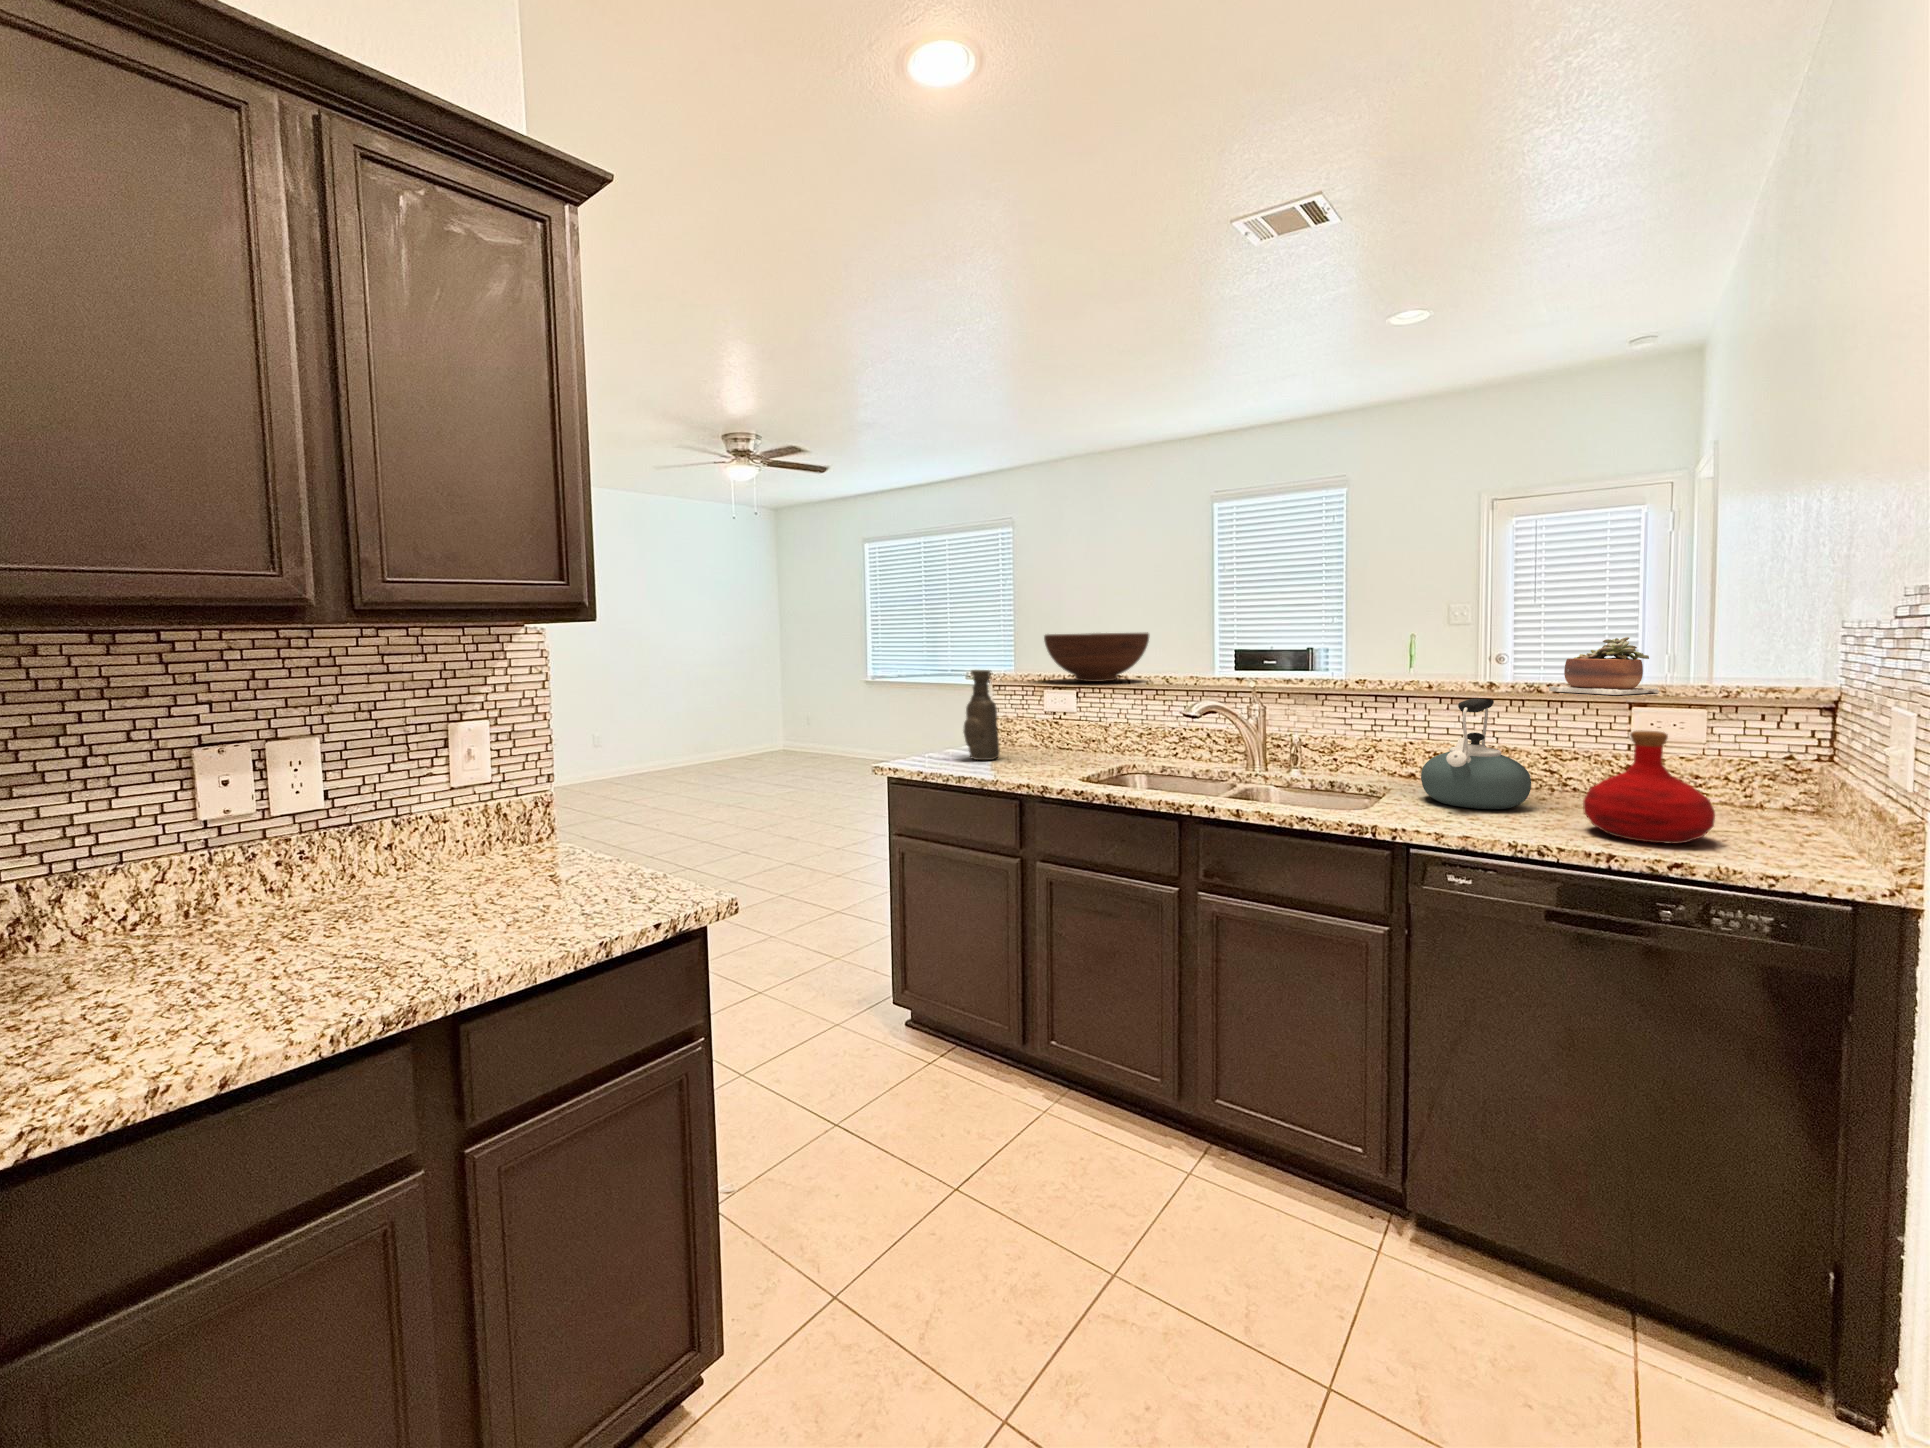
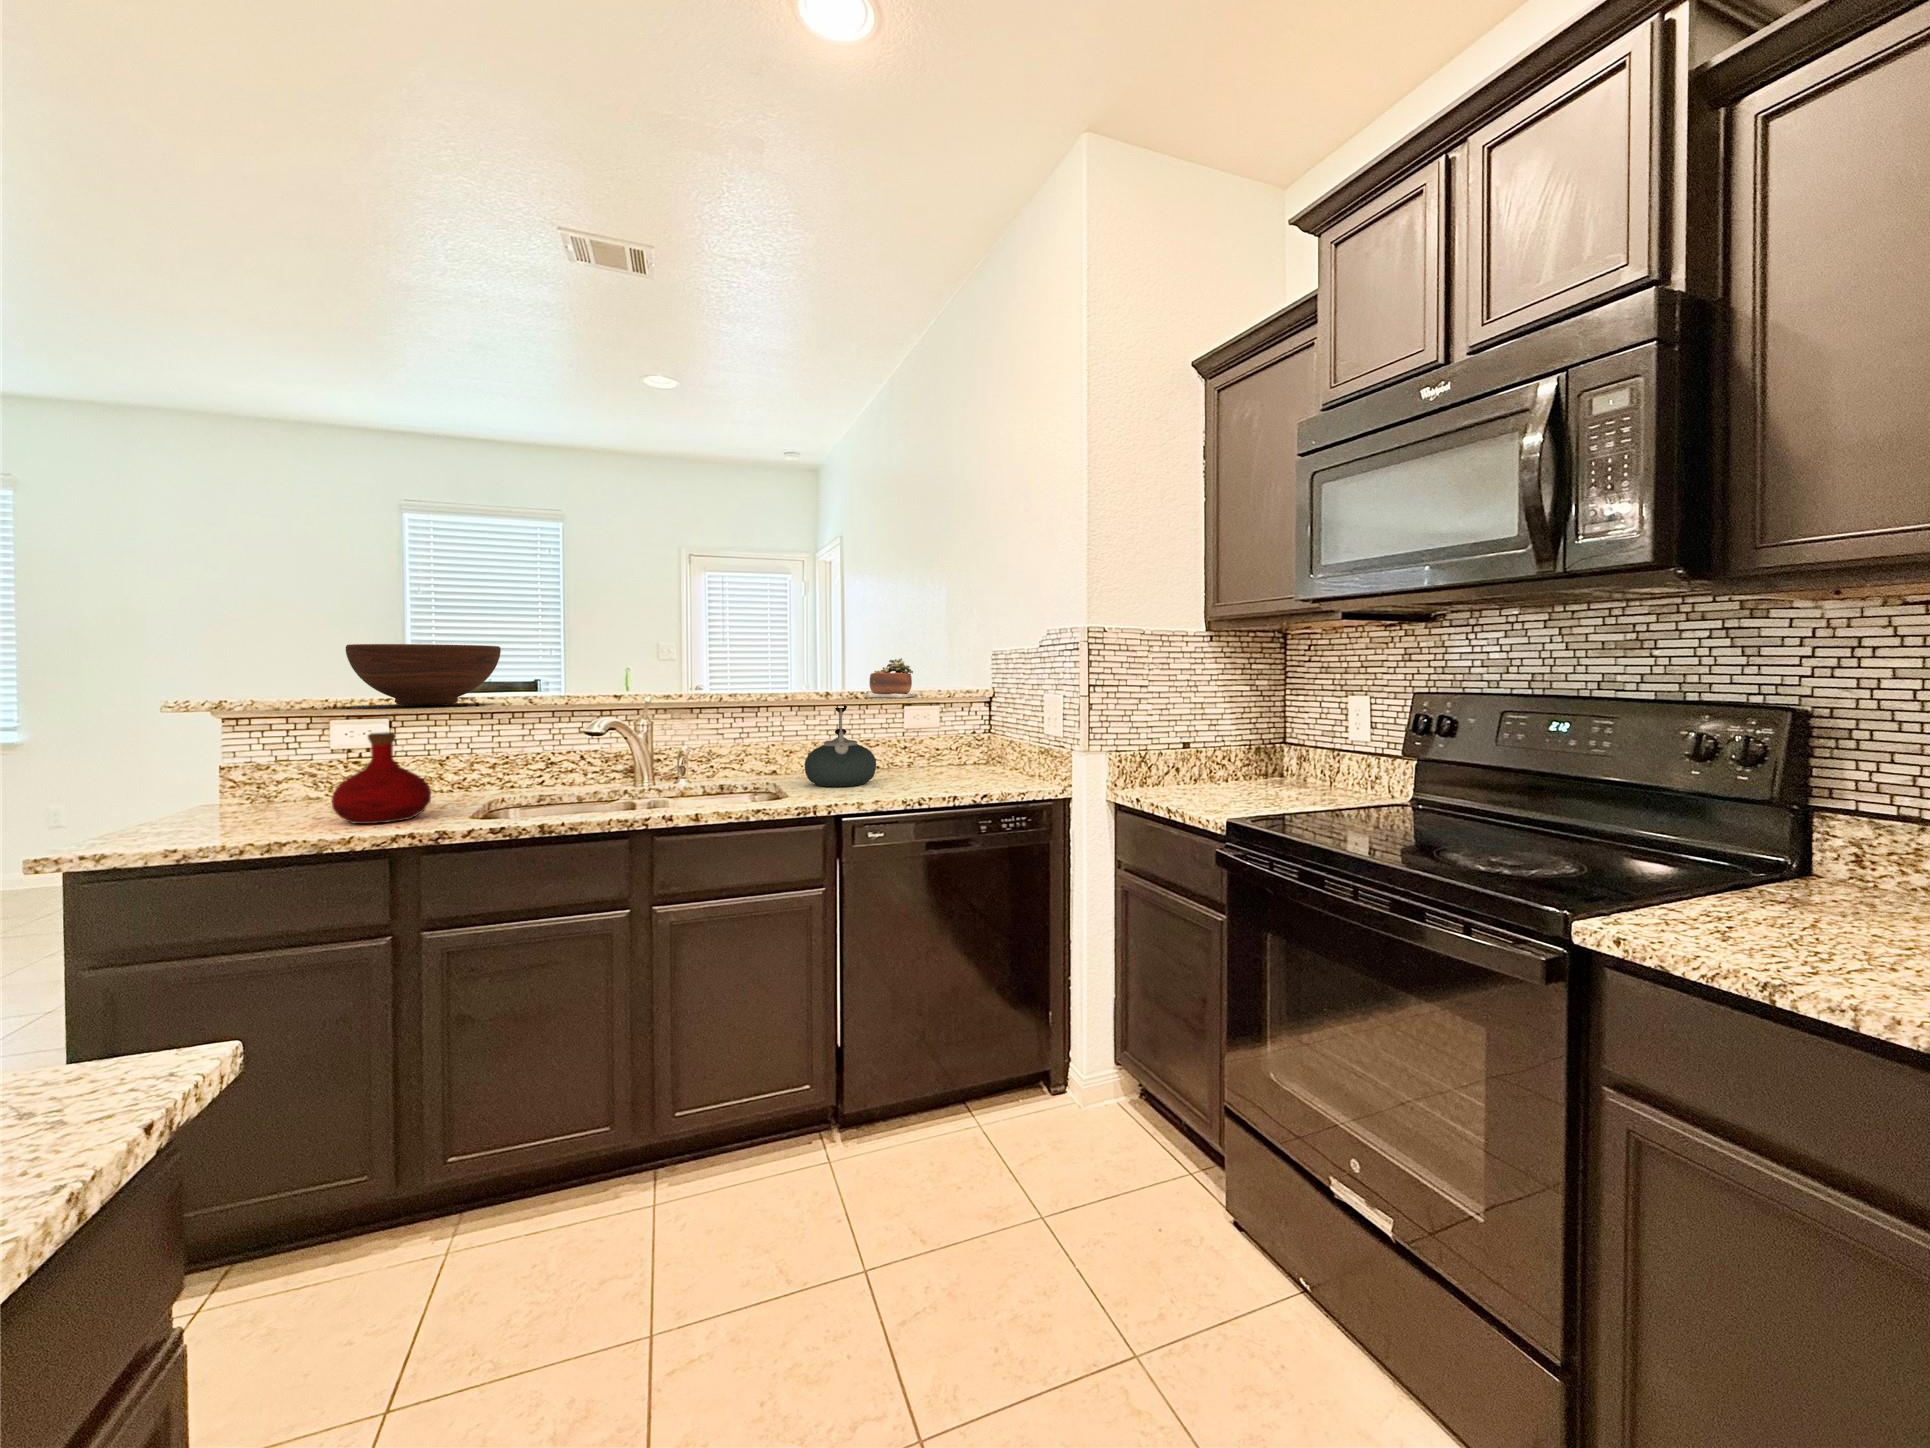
vase: present [963,670,1000,760] -> none [226,691,290,822]
bottle: present [1583,730,1715,844] -> present [332,732,431,824]

